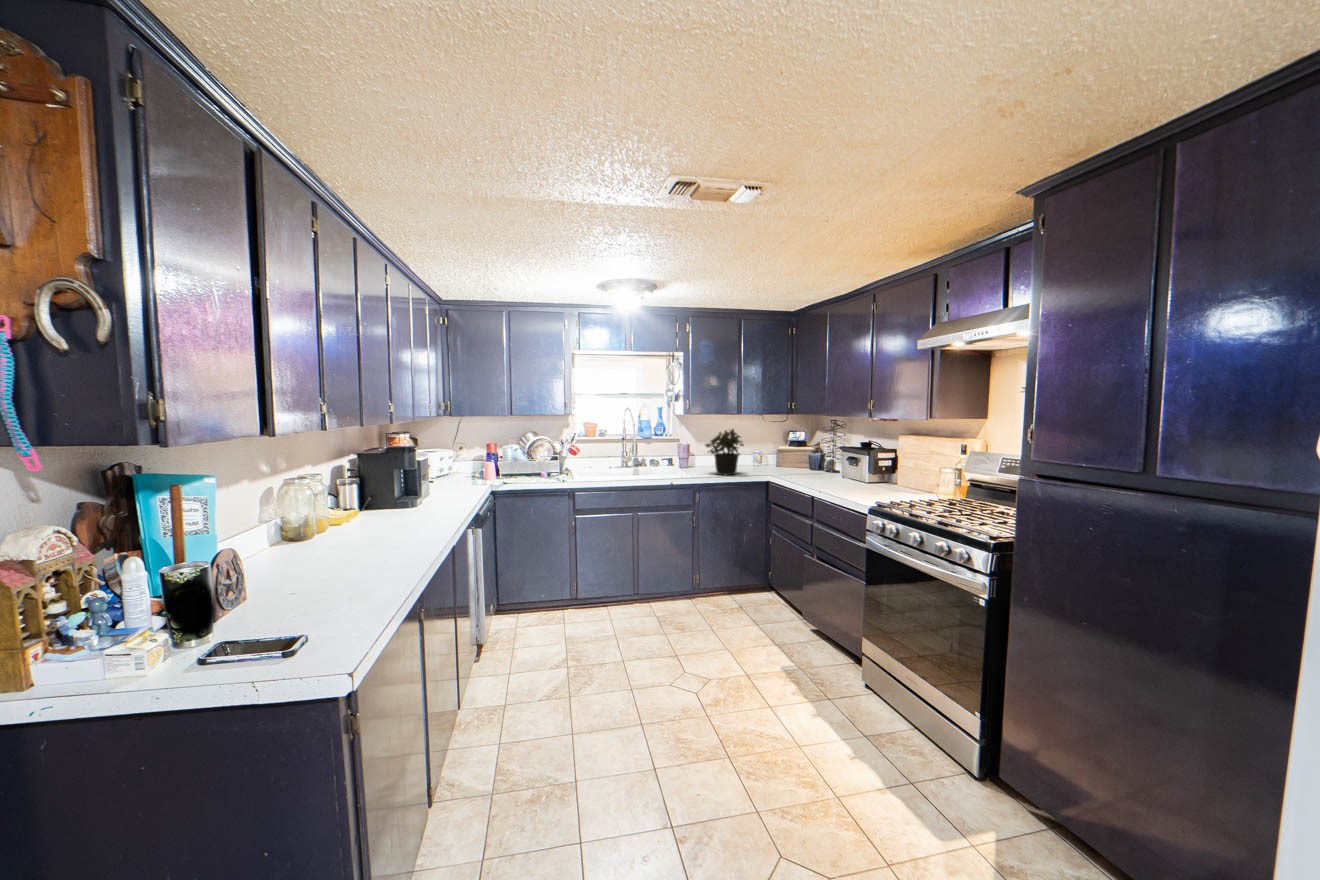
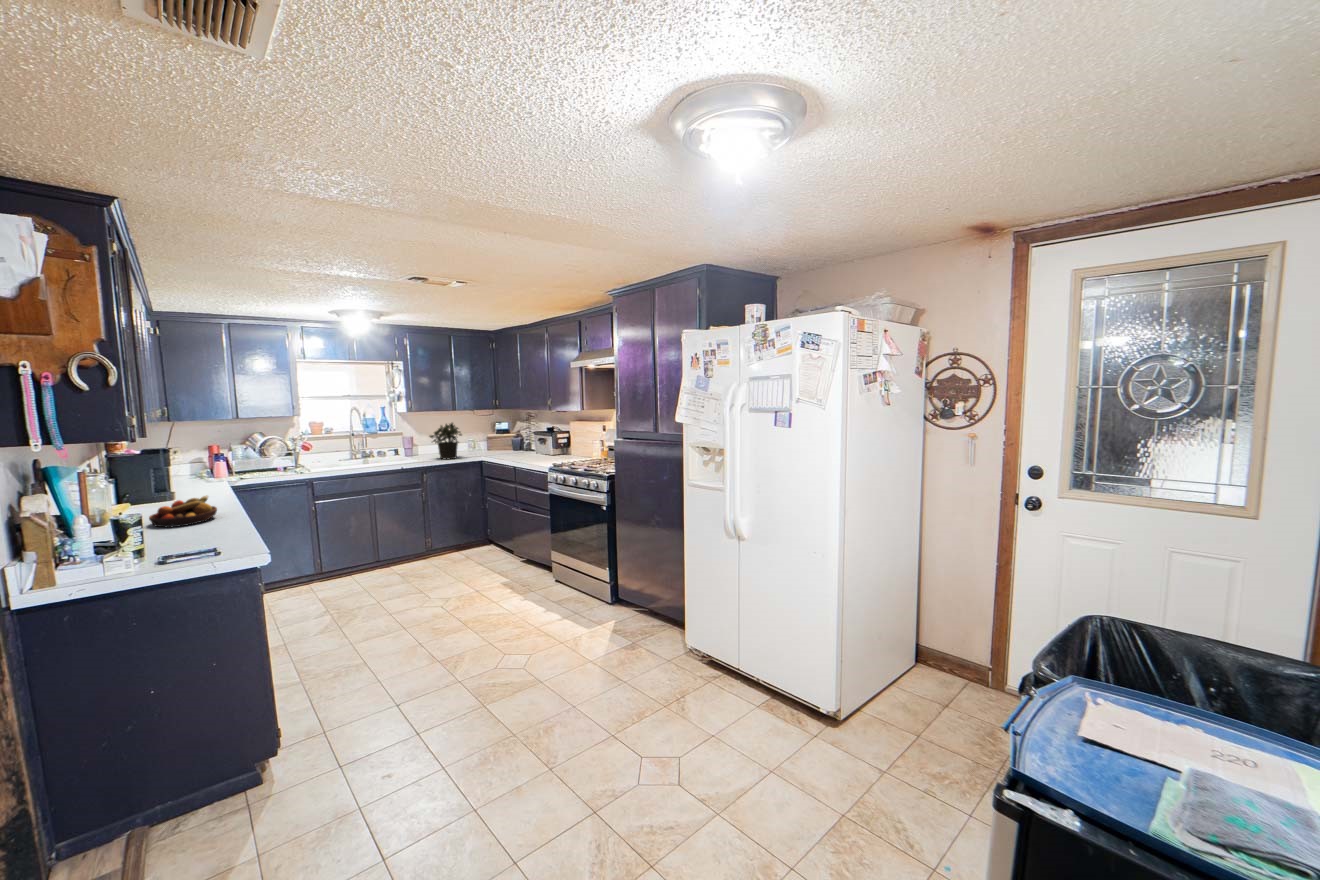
fruit bowl: none [310,505,396,549] -> present [149,495,217,527]

